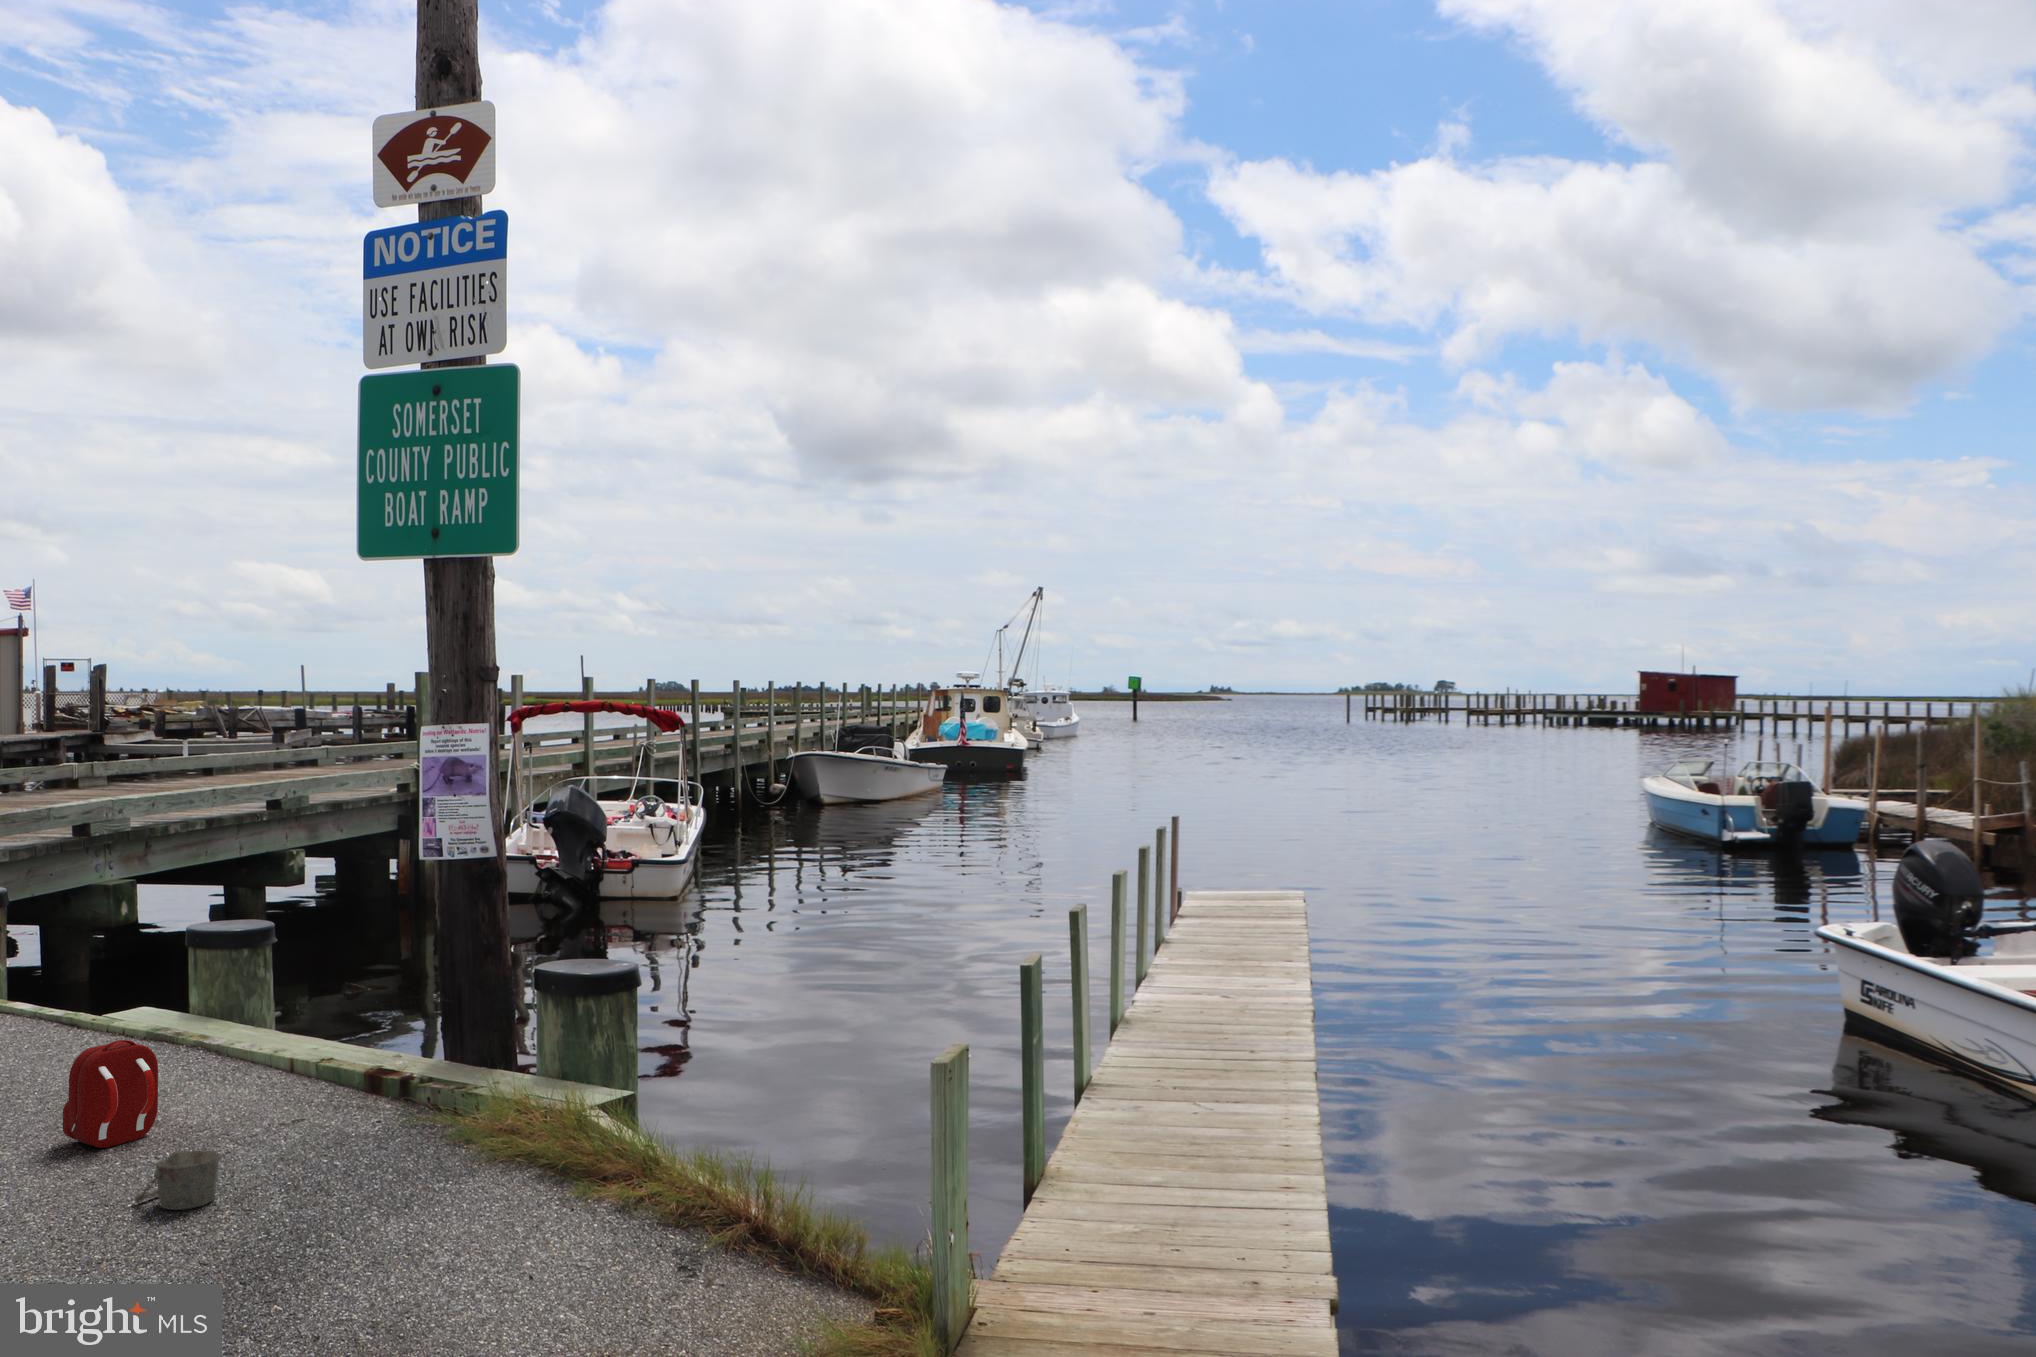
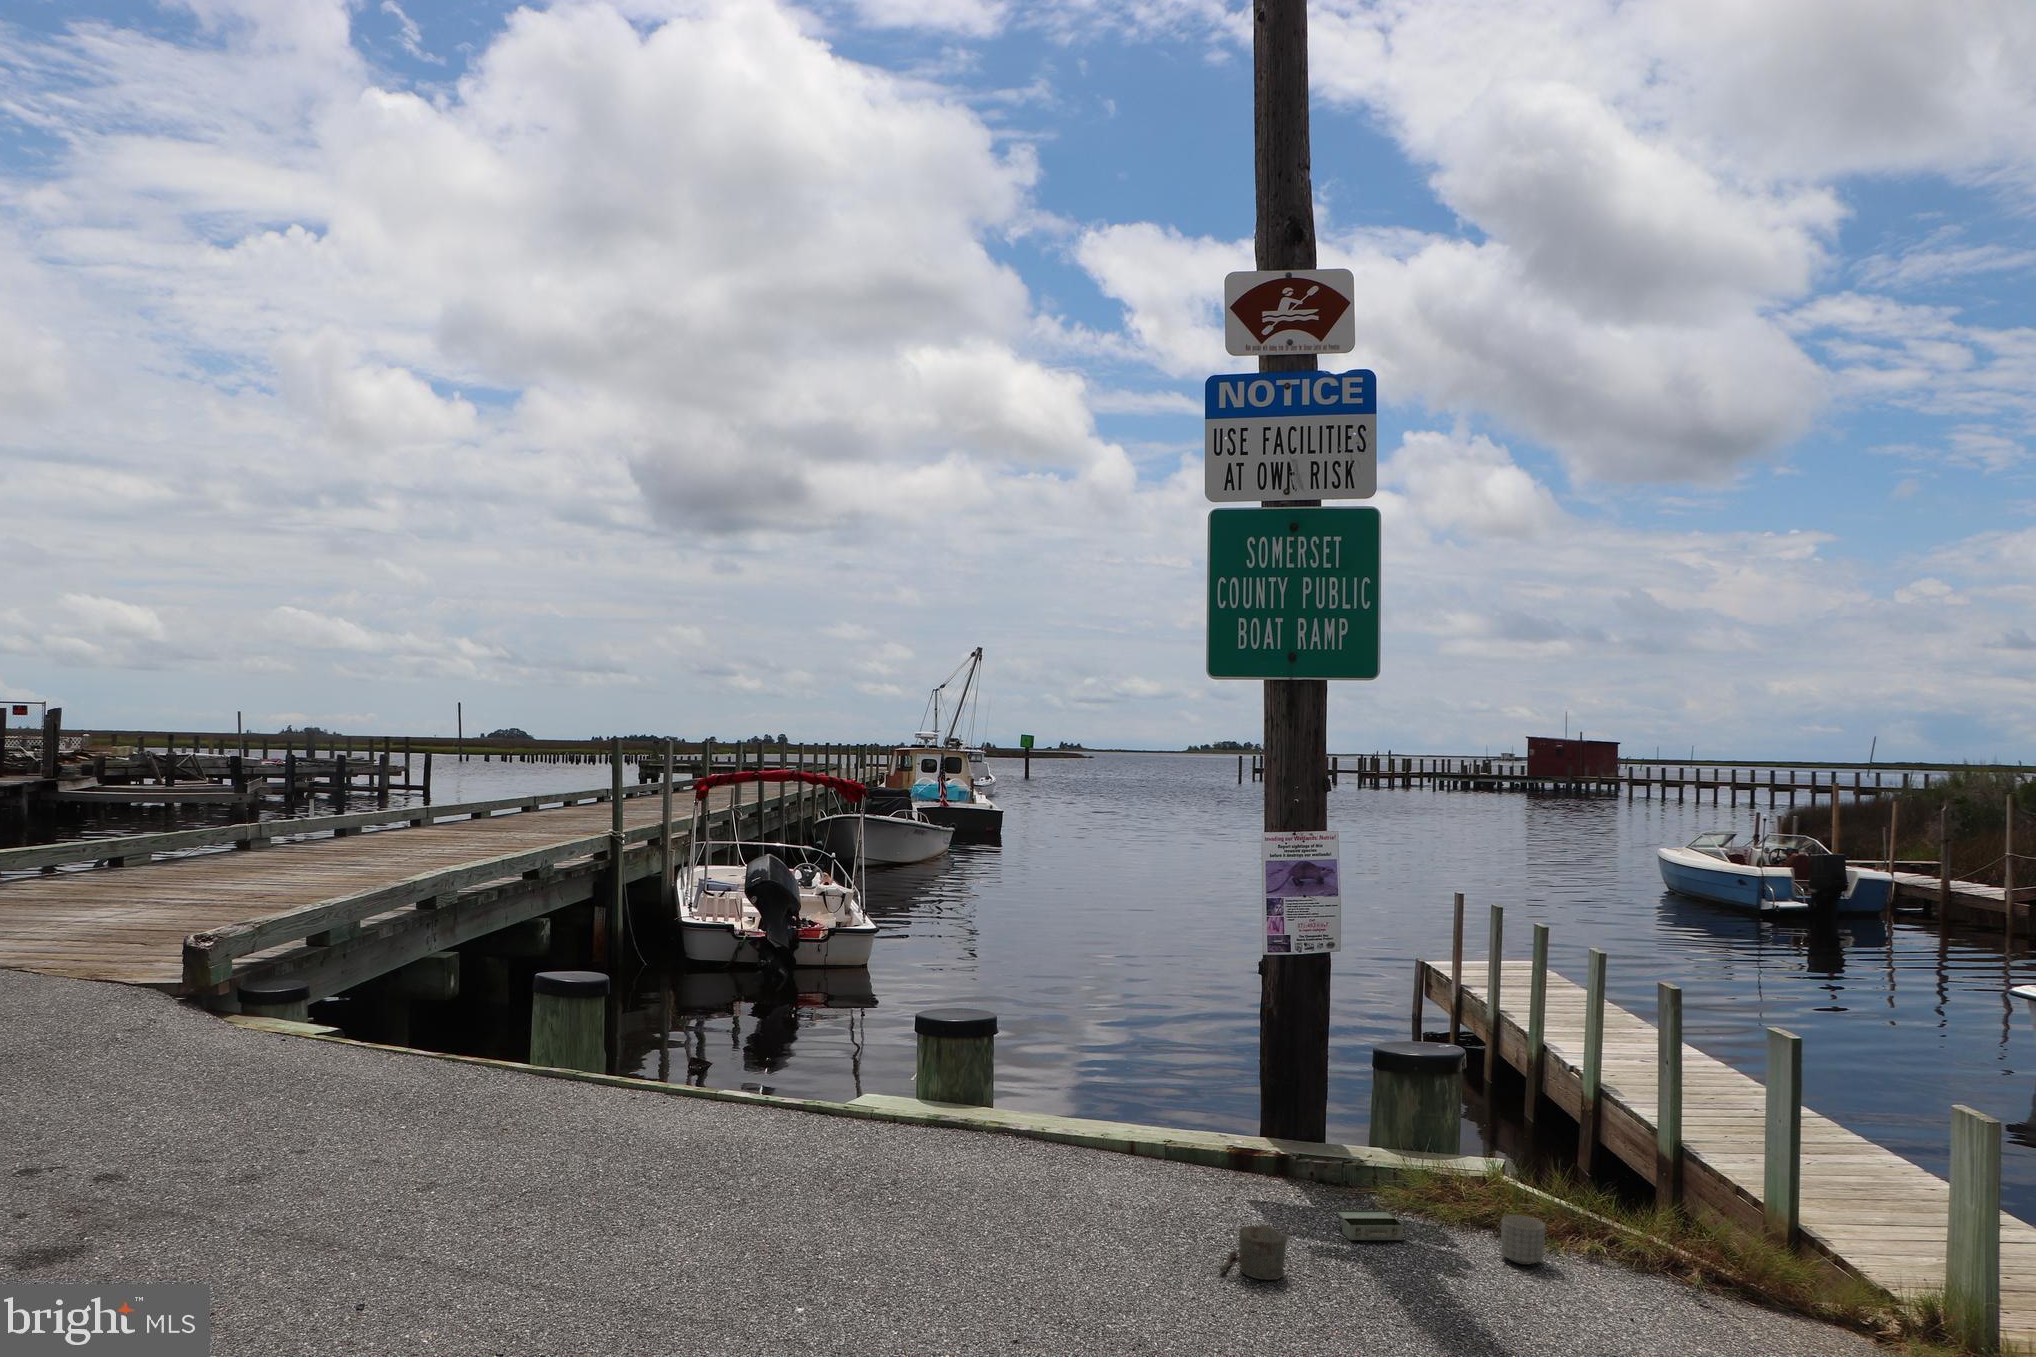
backpack: present [63,1040,158,1148] -> none [1048,1120,1125,1220]
toolbox: none [361,1135,440,1167] -> present [1336,1210,1403,1240]
planter: none [498,1137,548,1192] -> present [1500,1215,1545,1265]

